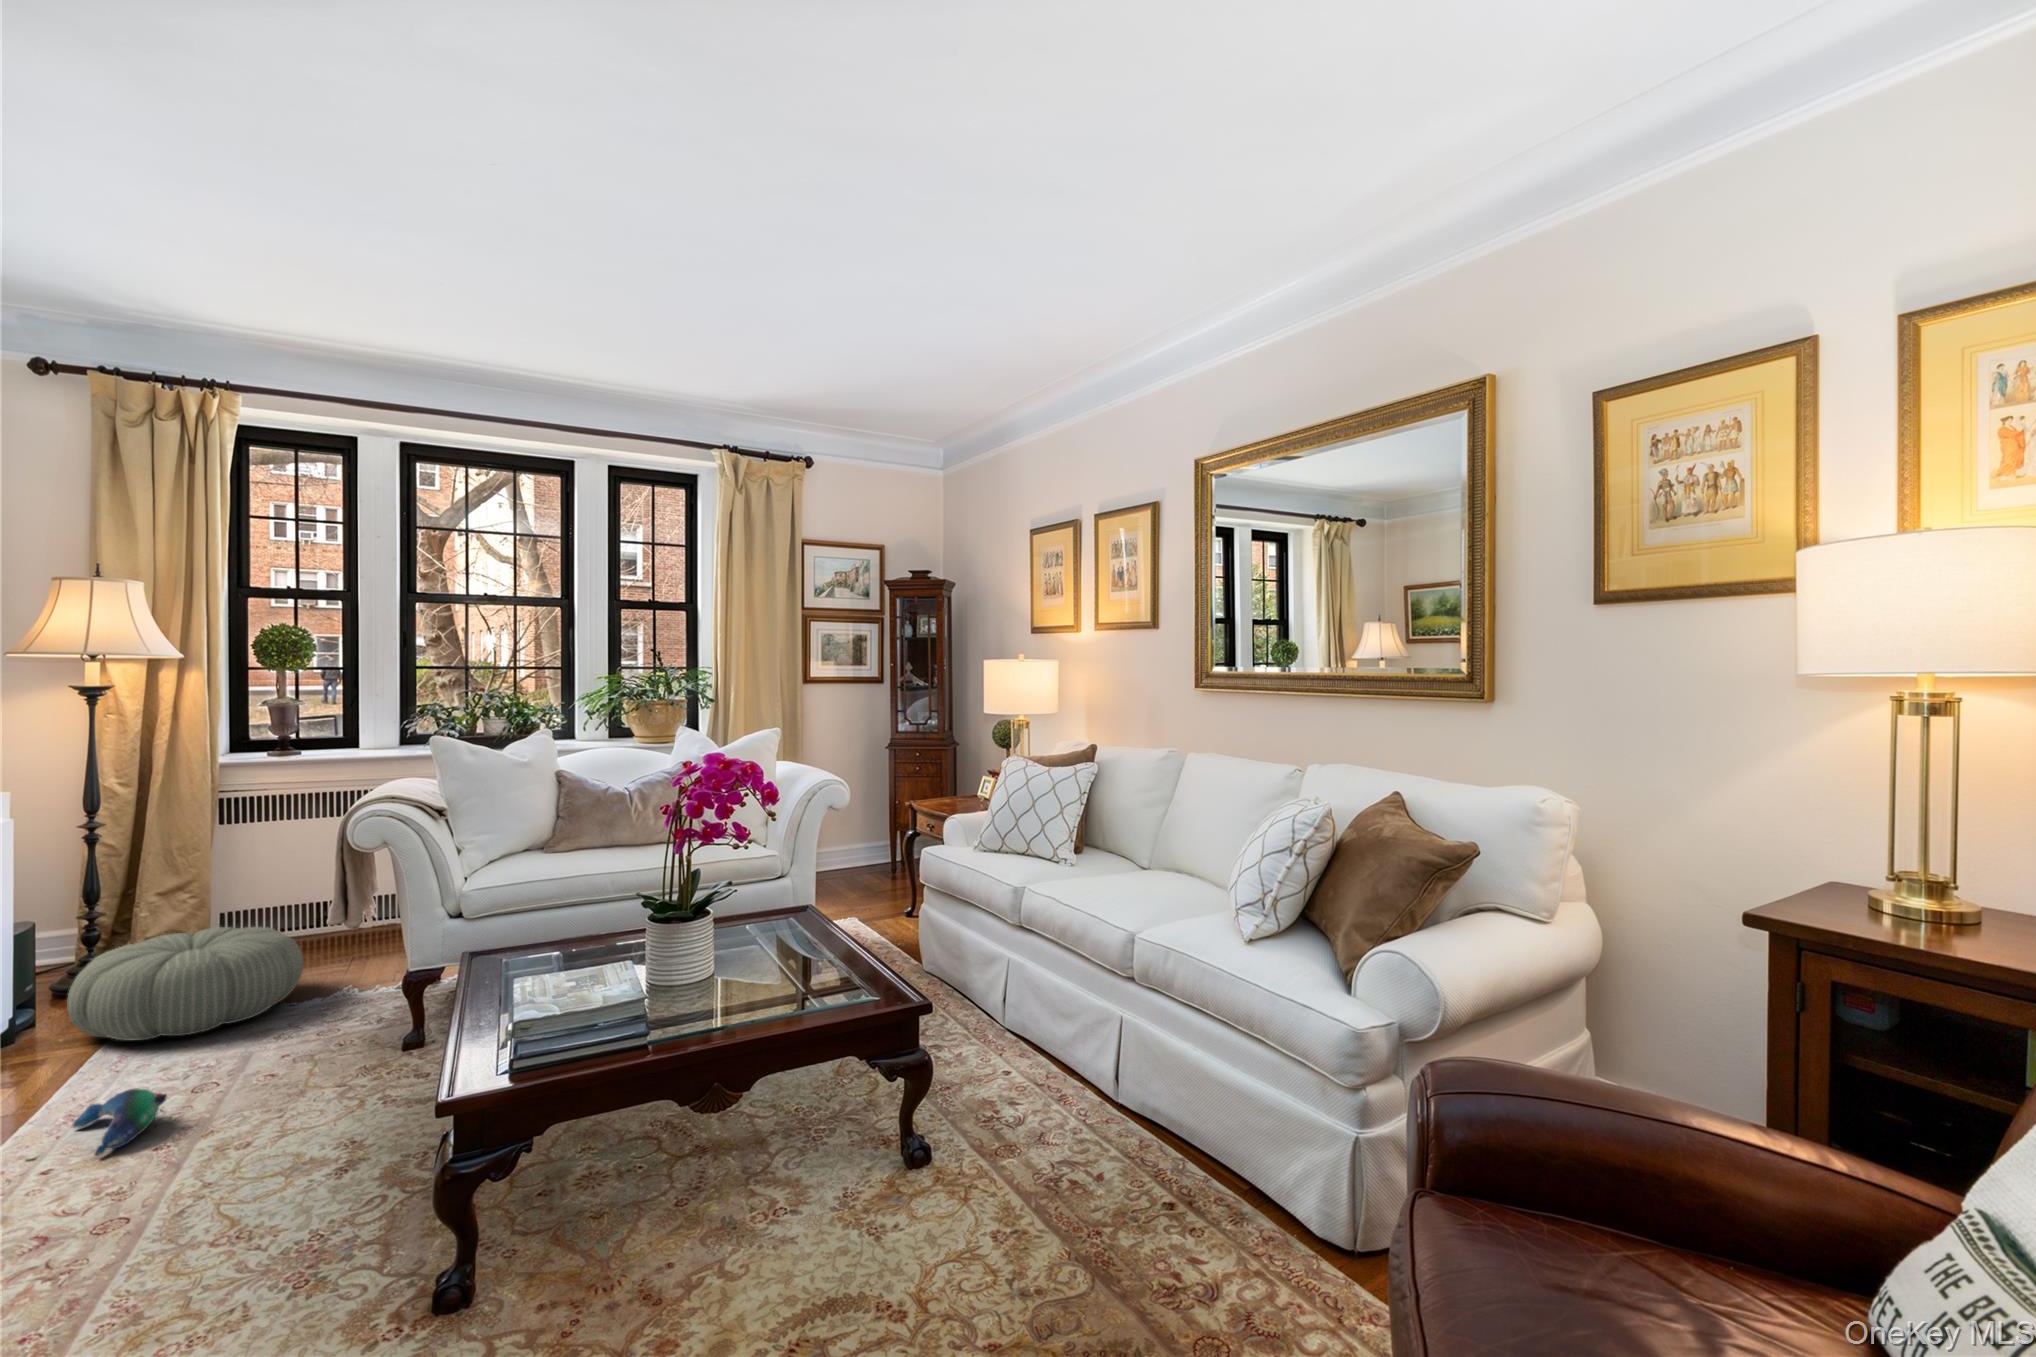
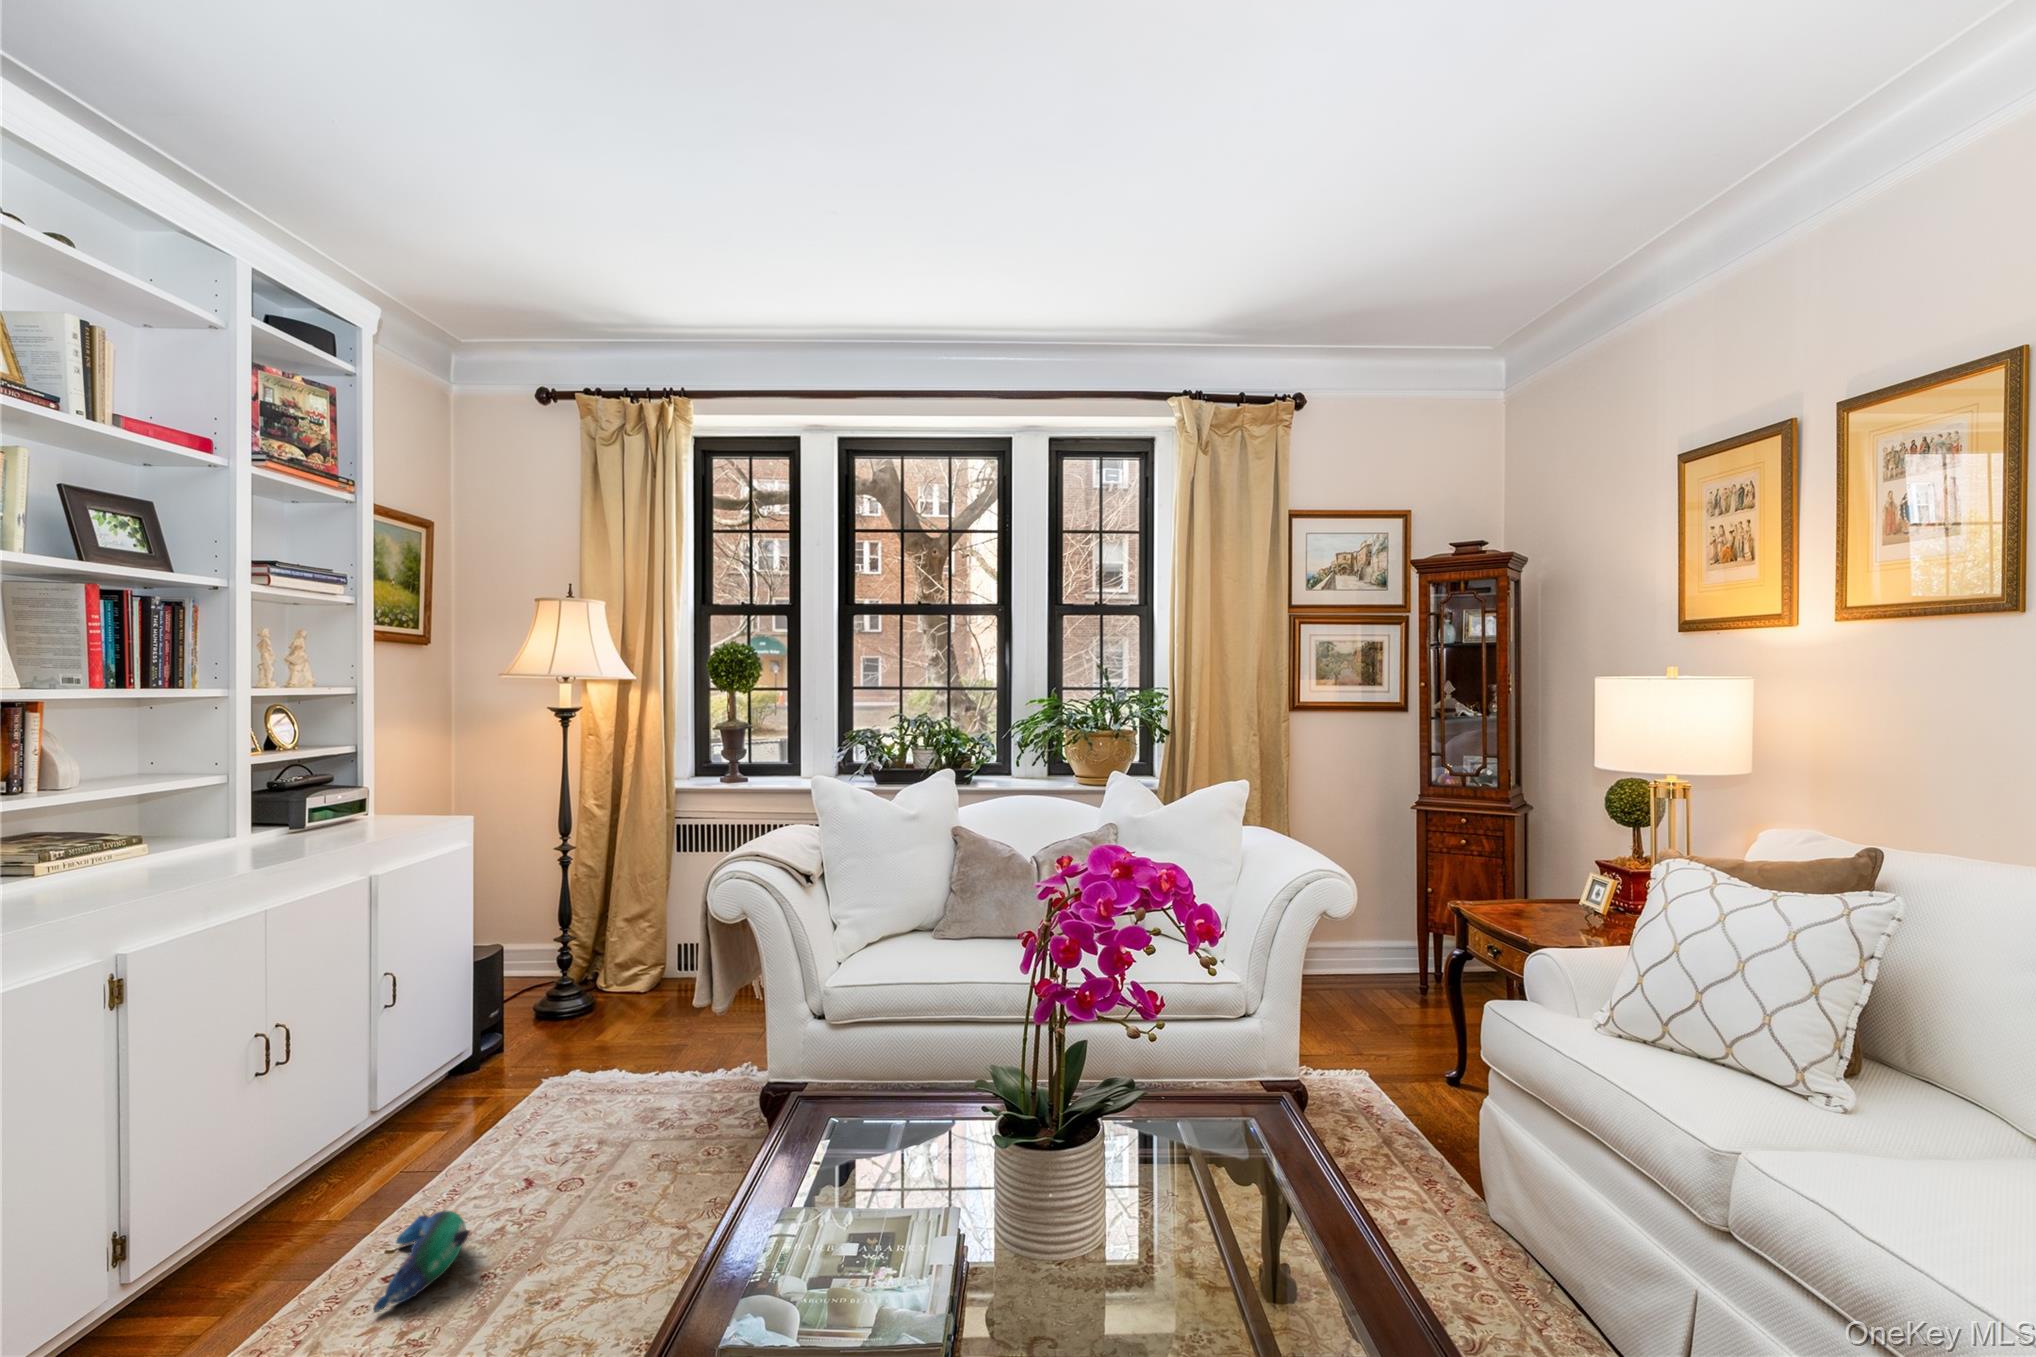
pouf: present [67,927,303,1040] -> none [486,976,700,1109]

